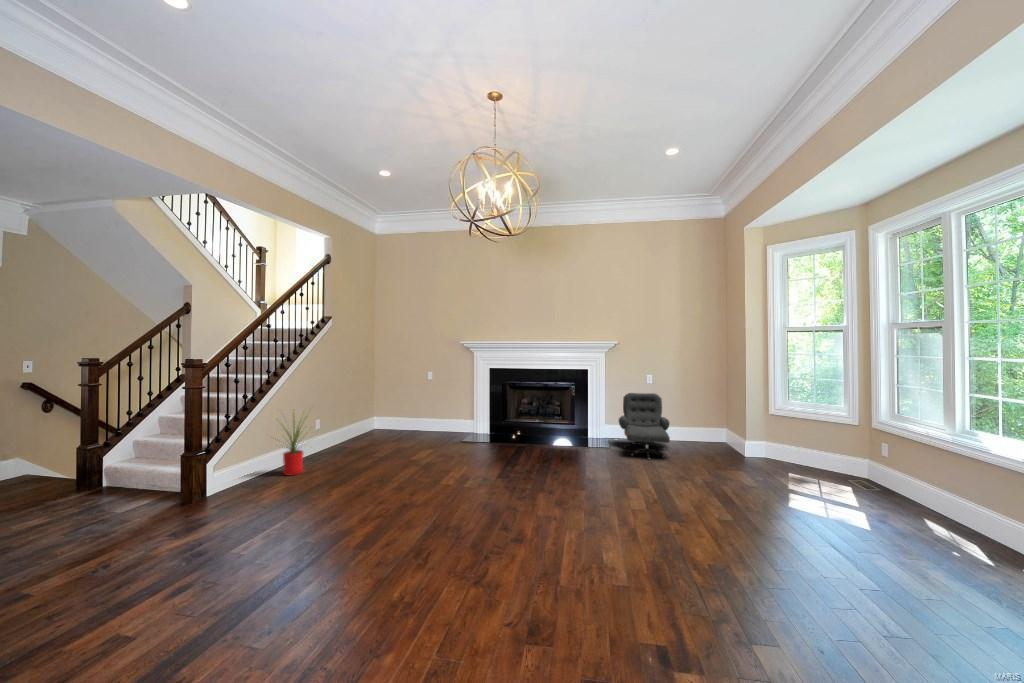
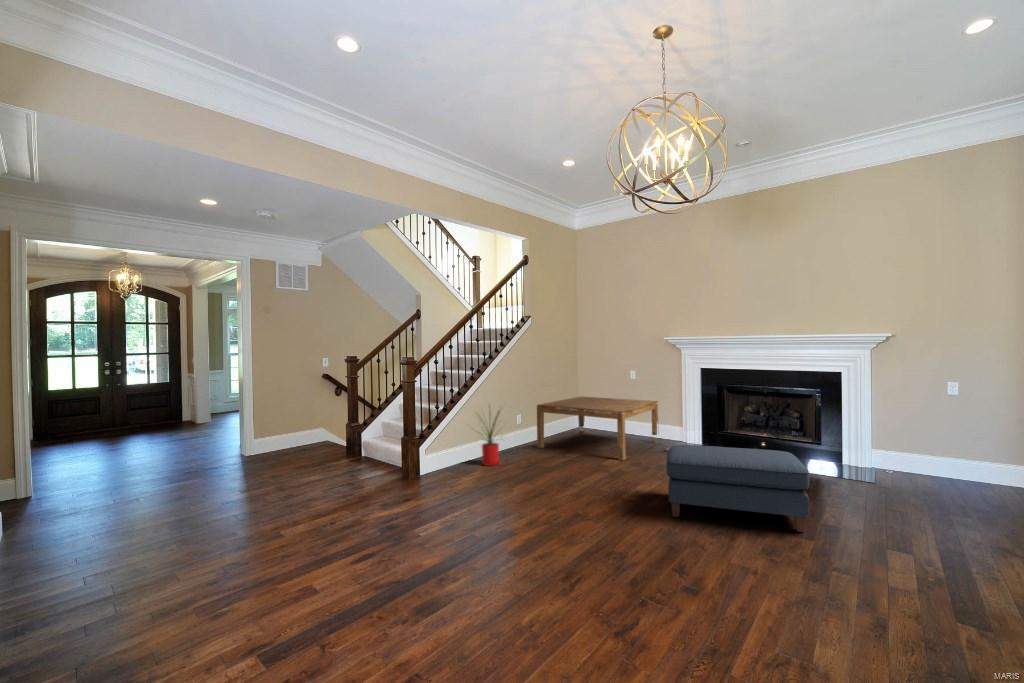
lounge chair: present [619,393,670,459] -> none [894,406,993,506]
coffee table: none [341,396,455,453] -> present [537,397,659,460]
ottoman: none [478,433,582,498] -> present [666,445,810,532]

